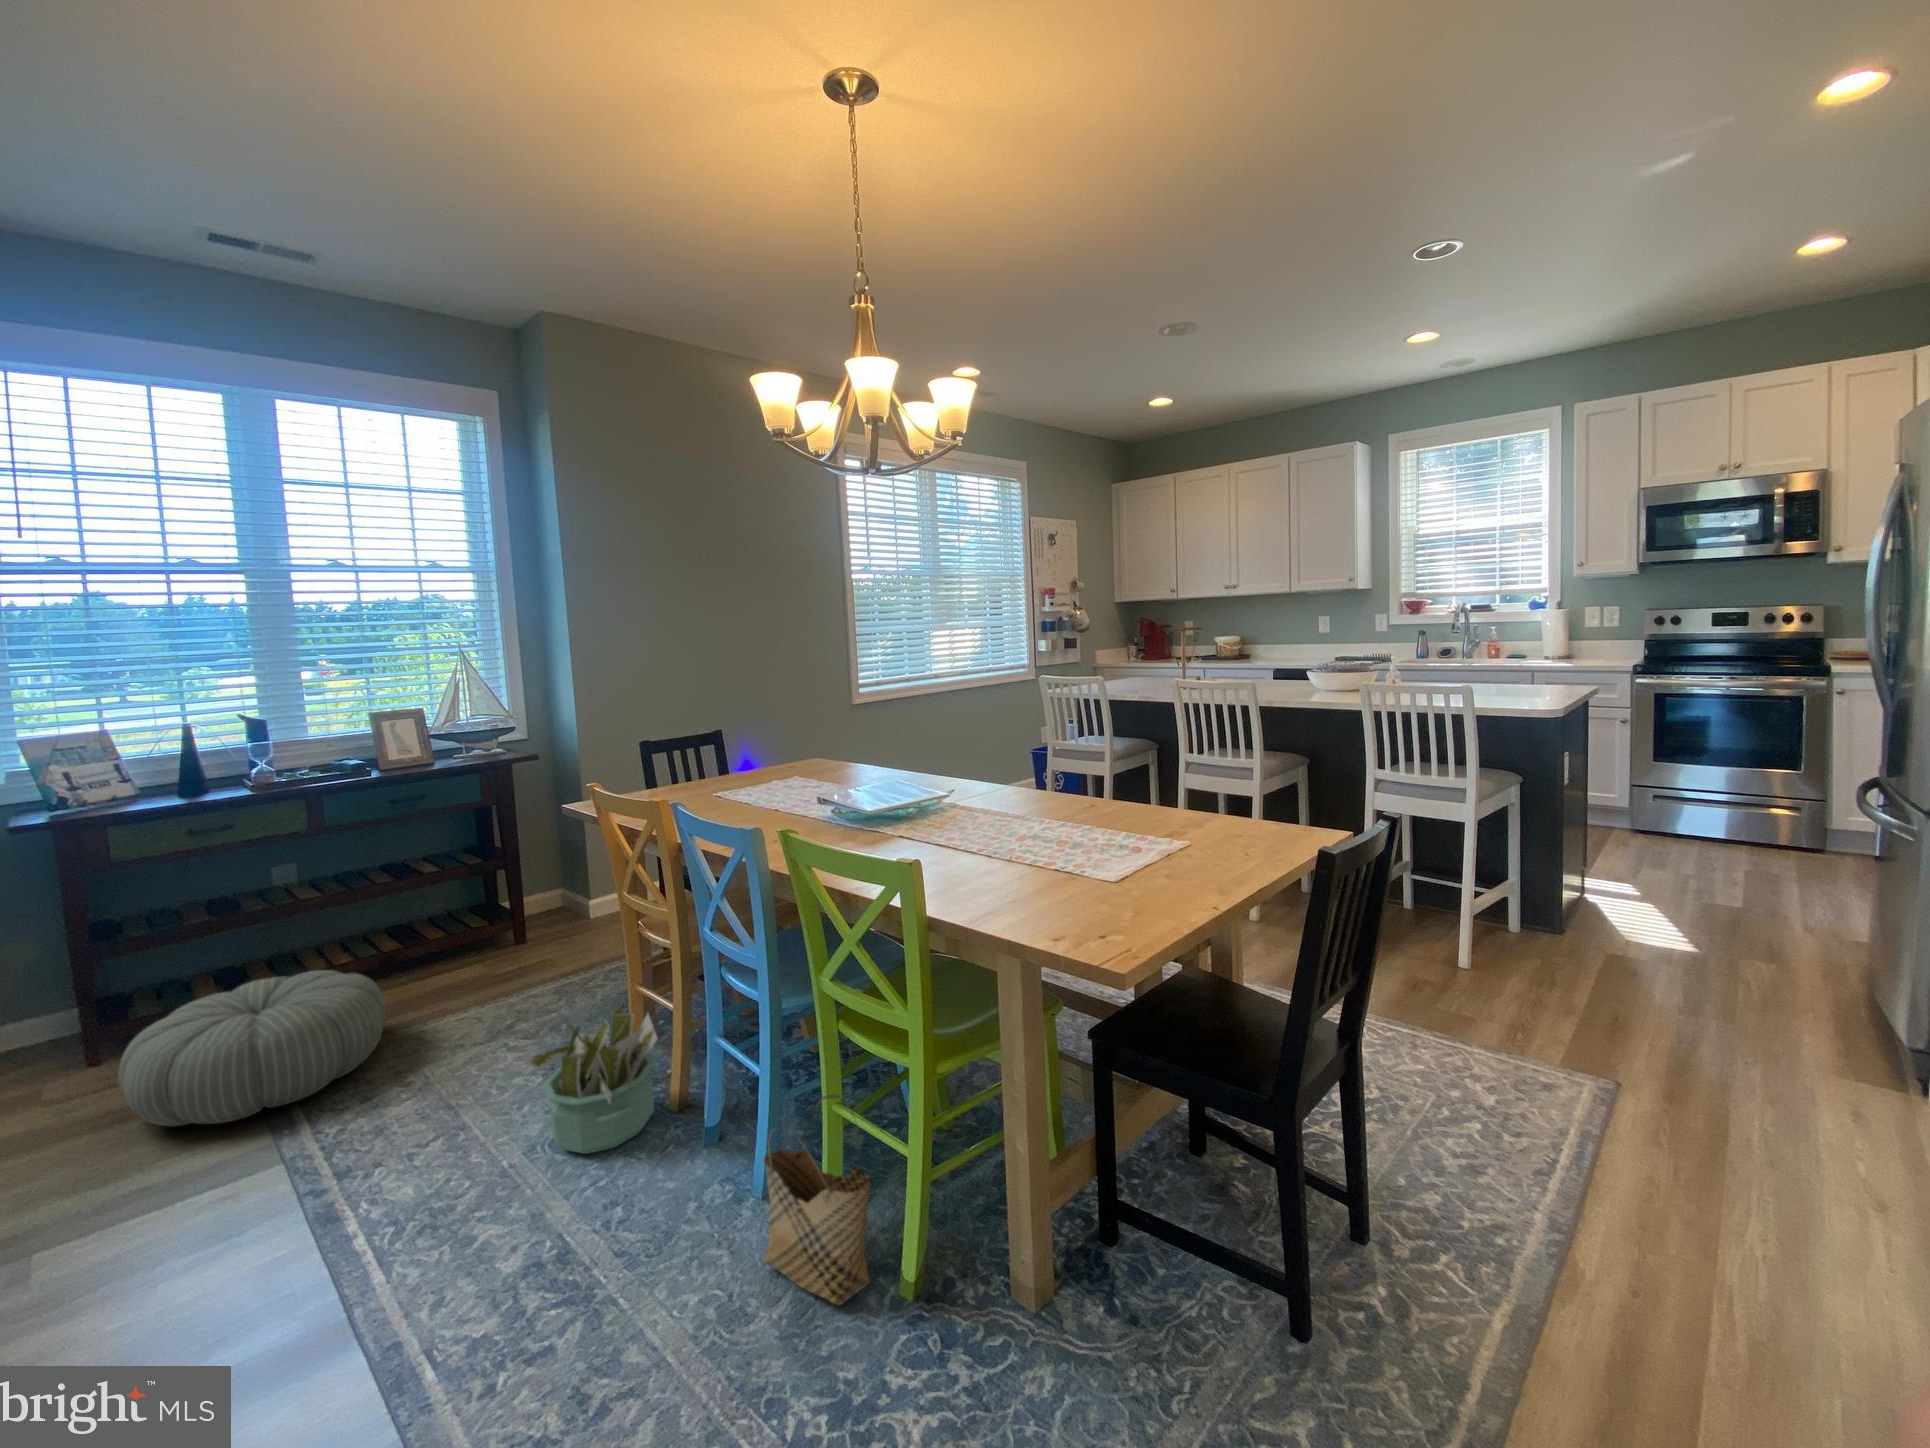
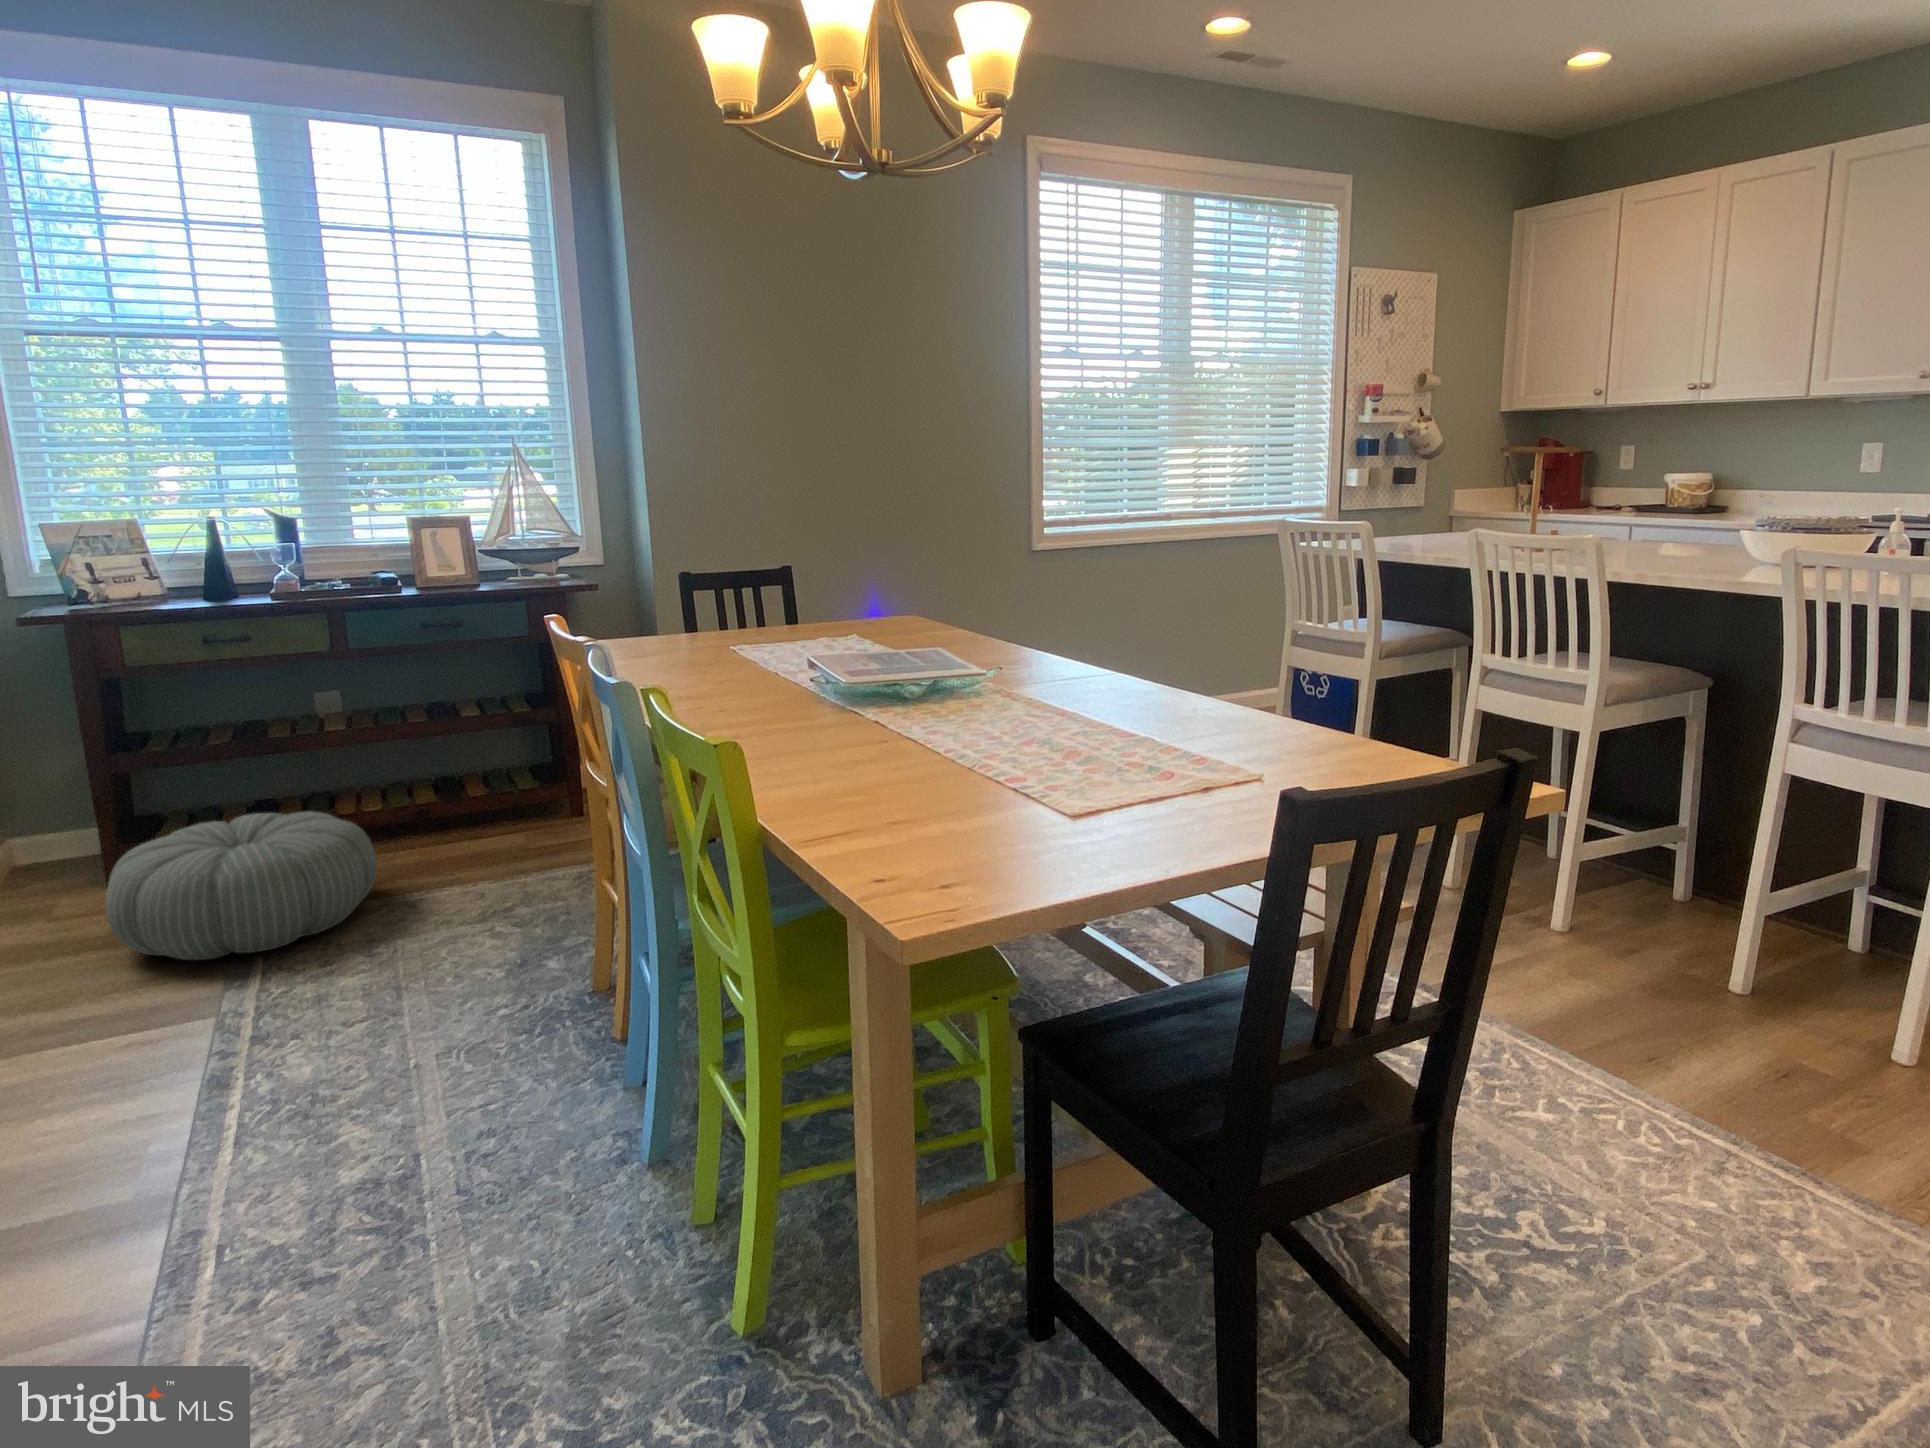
decorative plant: present [522,1006,657,1154] -> none [441,898,593,1069]
woven basket: present [764,1095,872,1305] -> none [584,1048,706,1316]

